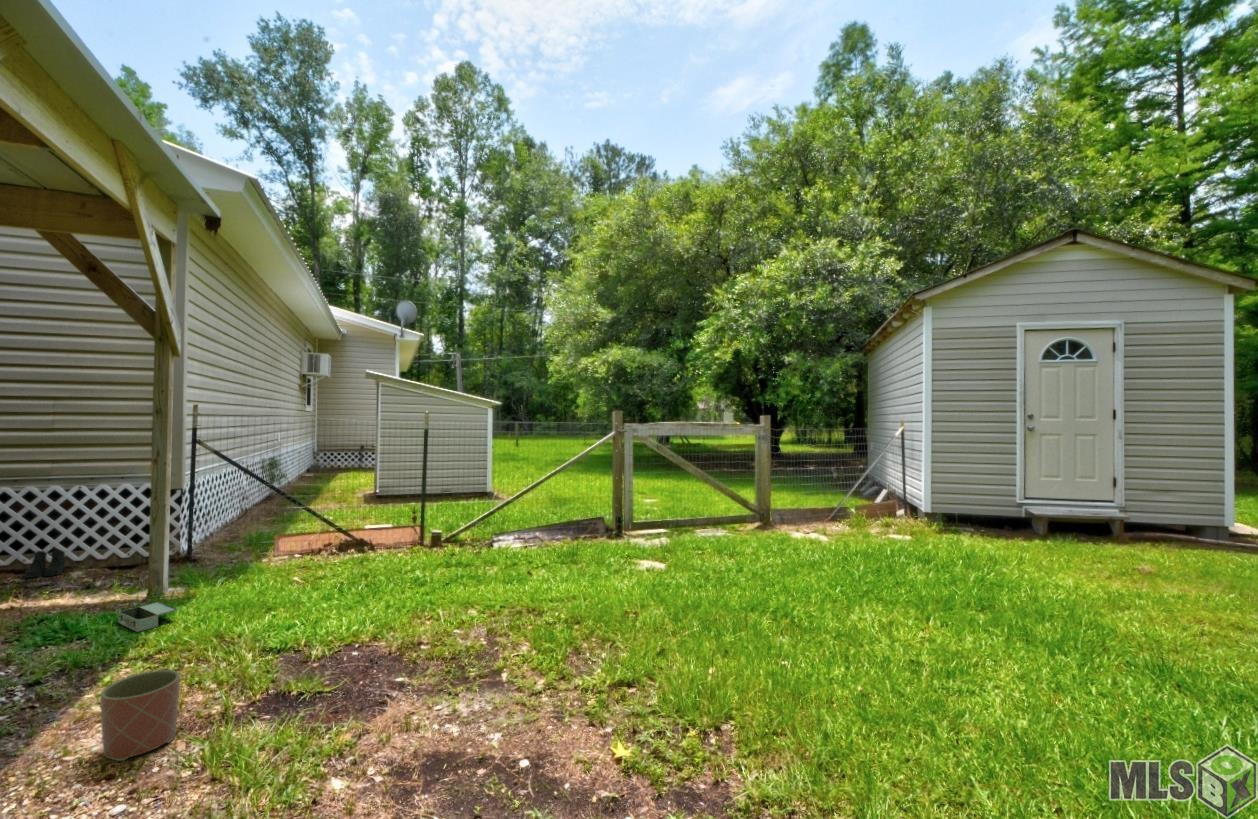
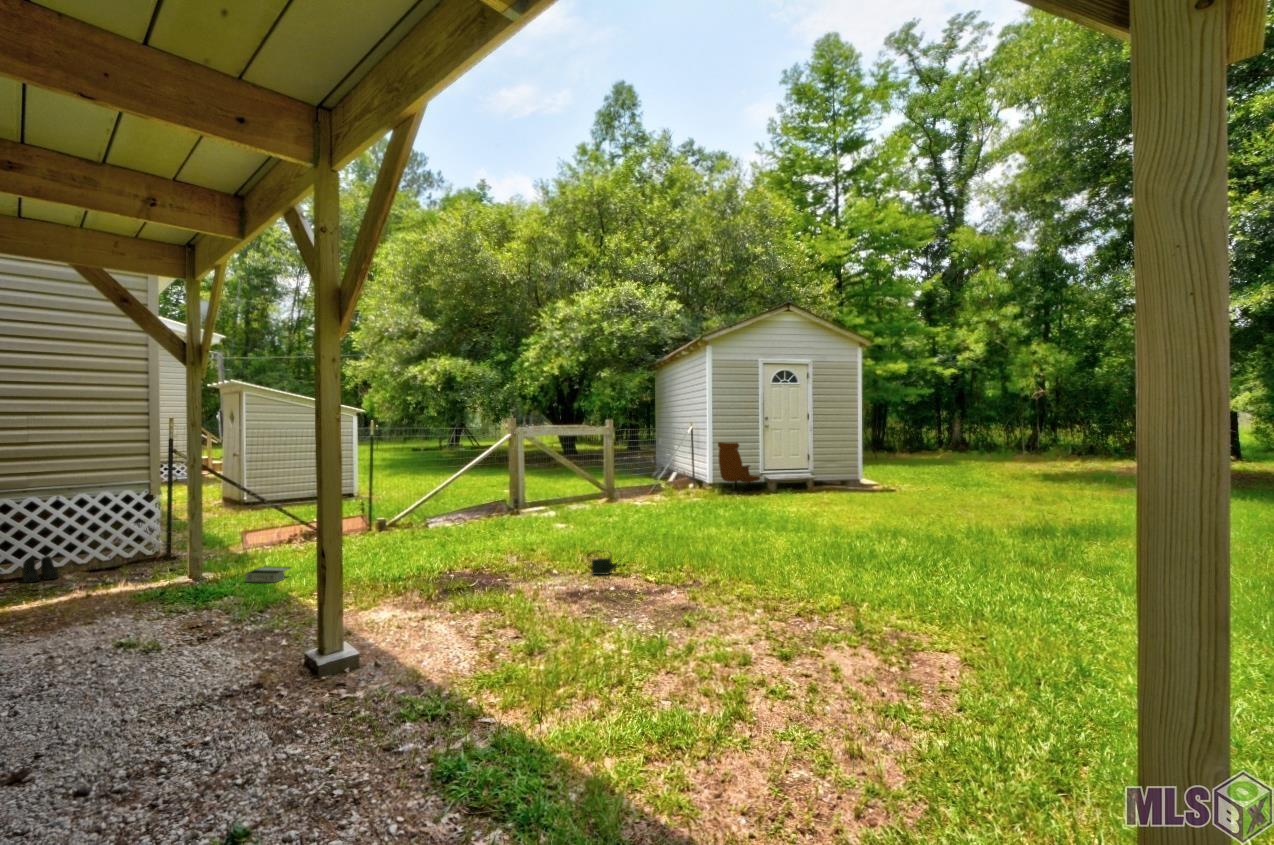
lounge chair: none [930,452,1013,540] -> present [718,442,760,494]
planter: present [100,670,180,761] -> none [399,565,434,606]
watering can: none [510,675,591,732] -> present [587,551,619,575]

